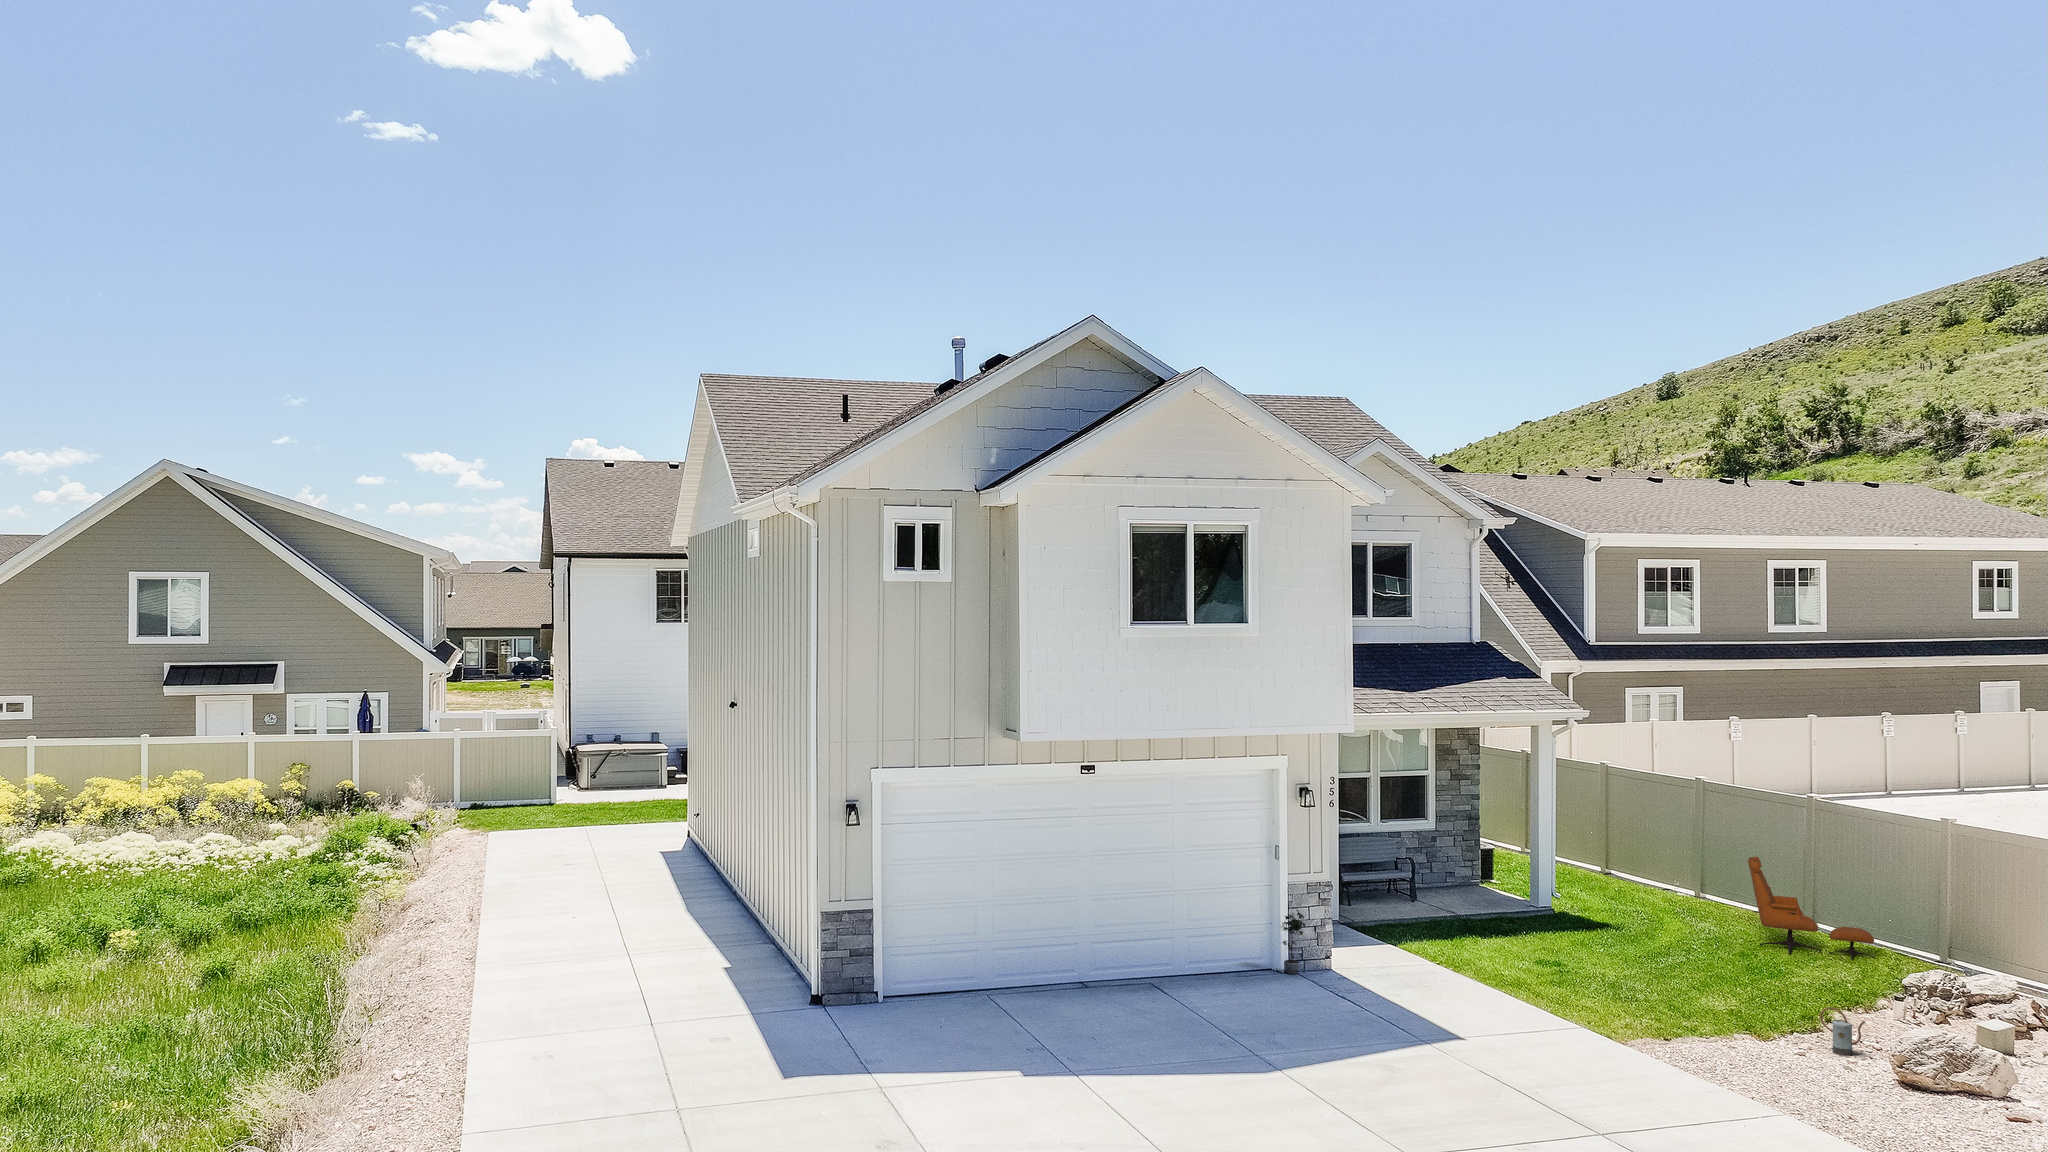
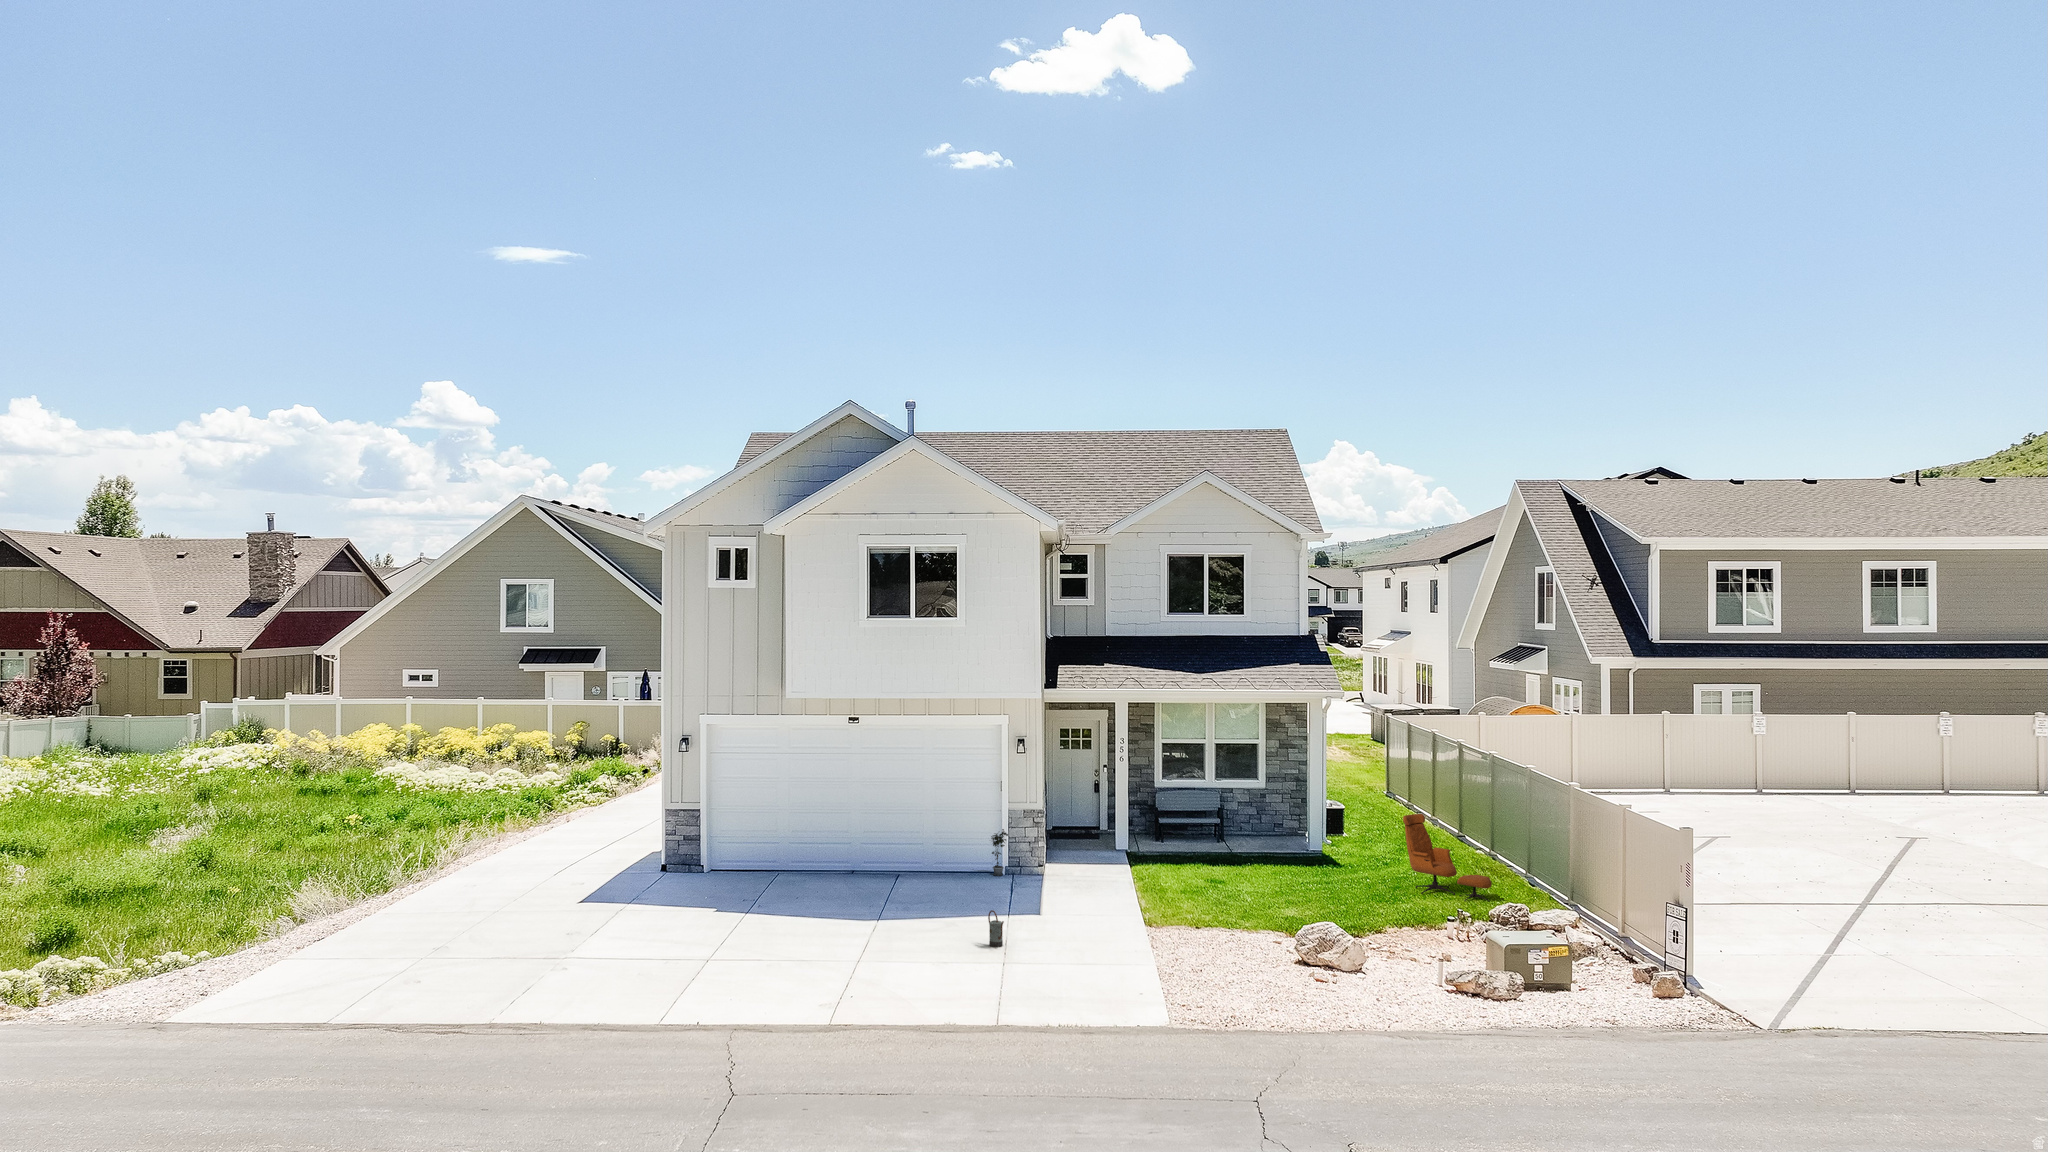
watering can: present [1820,1007,1865,1056] -> present [988,910,1004,947]

